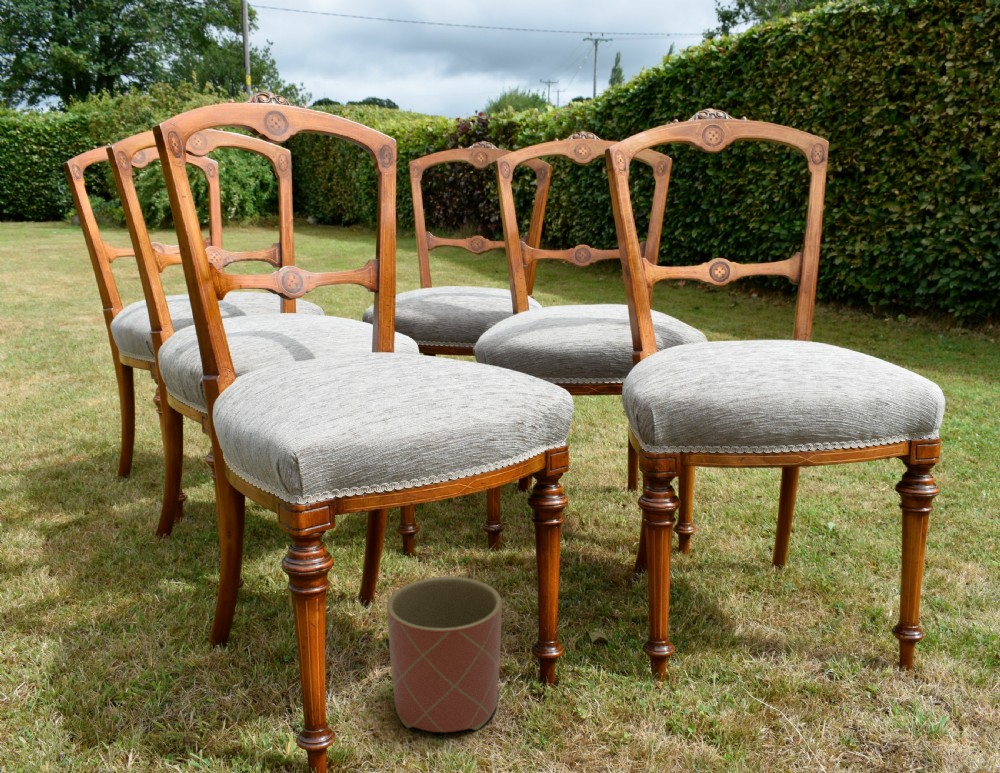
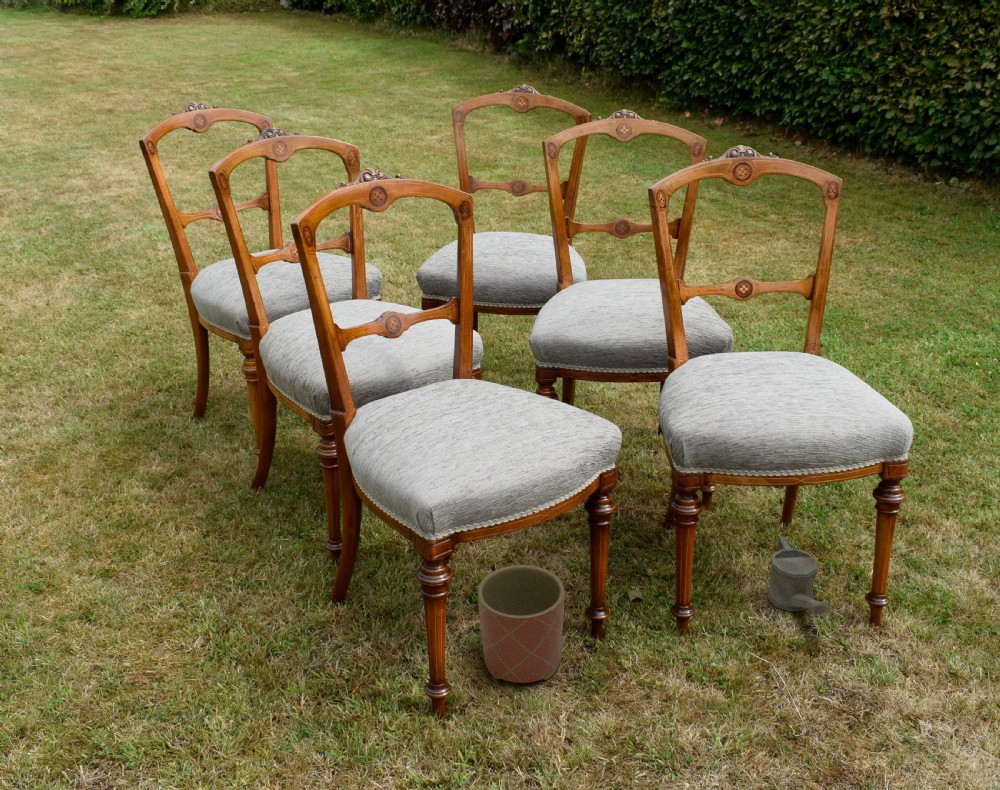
watering can: none [764,568,849,658] -> present [768,537,828,615]

